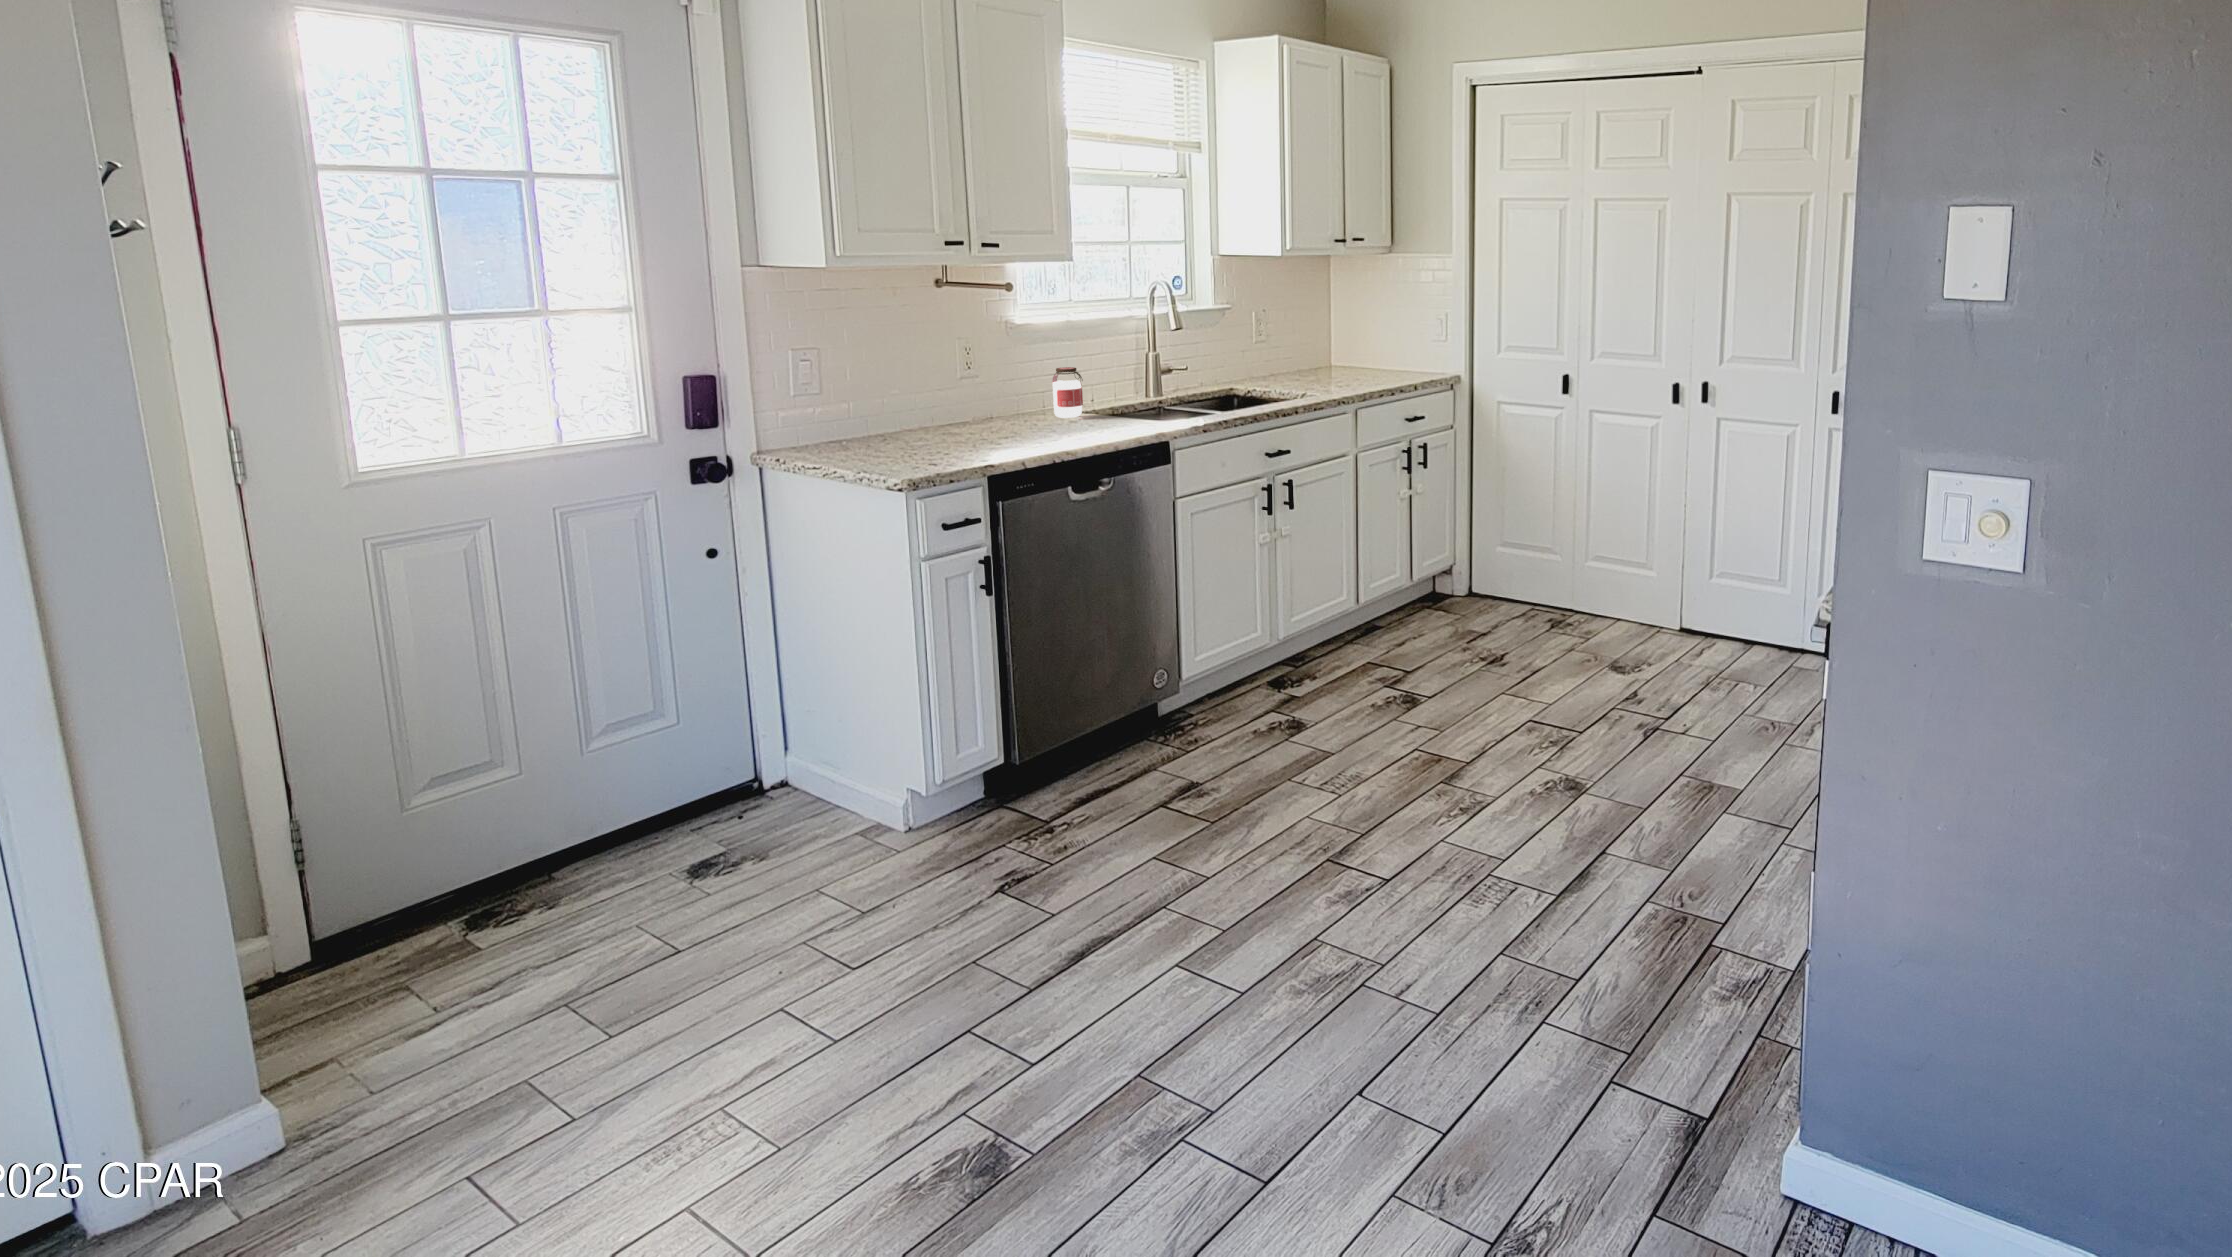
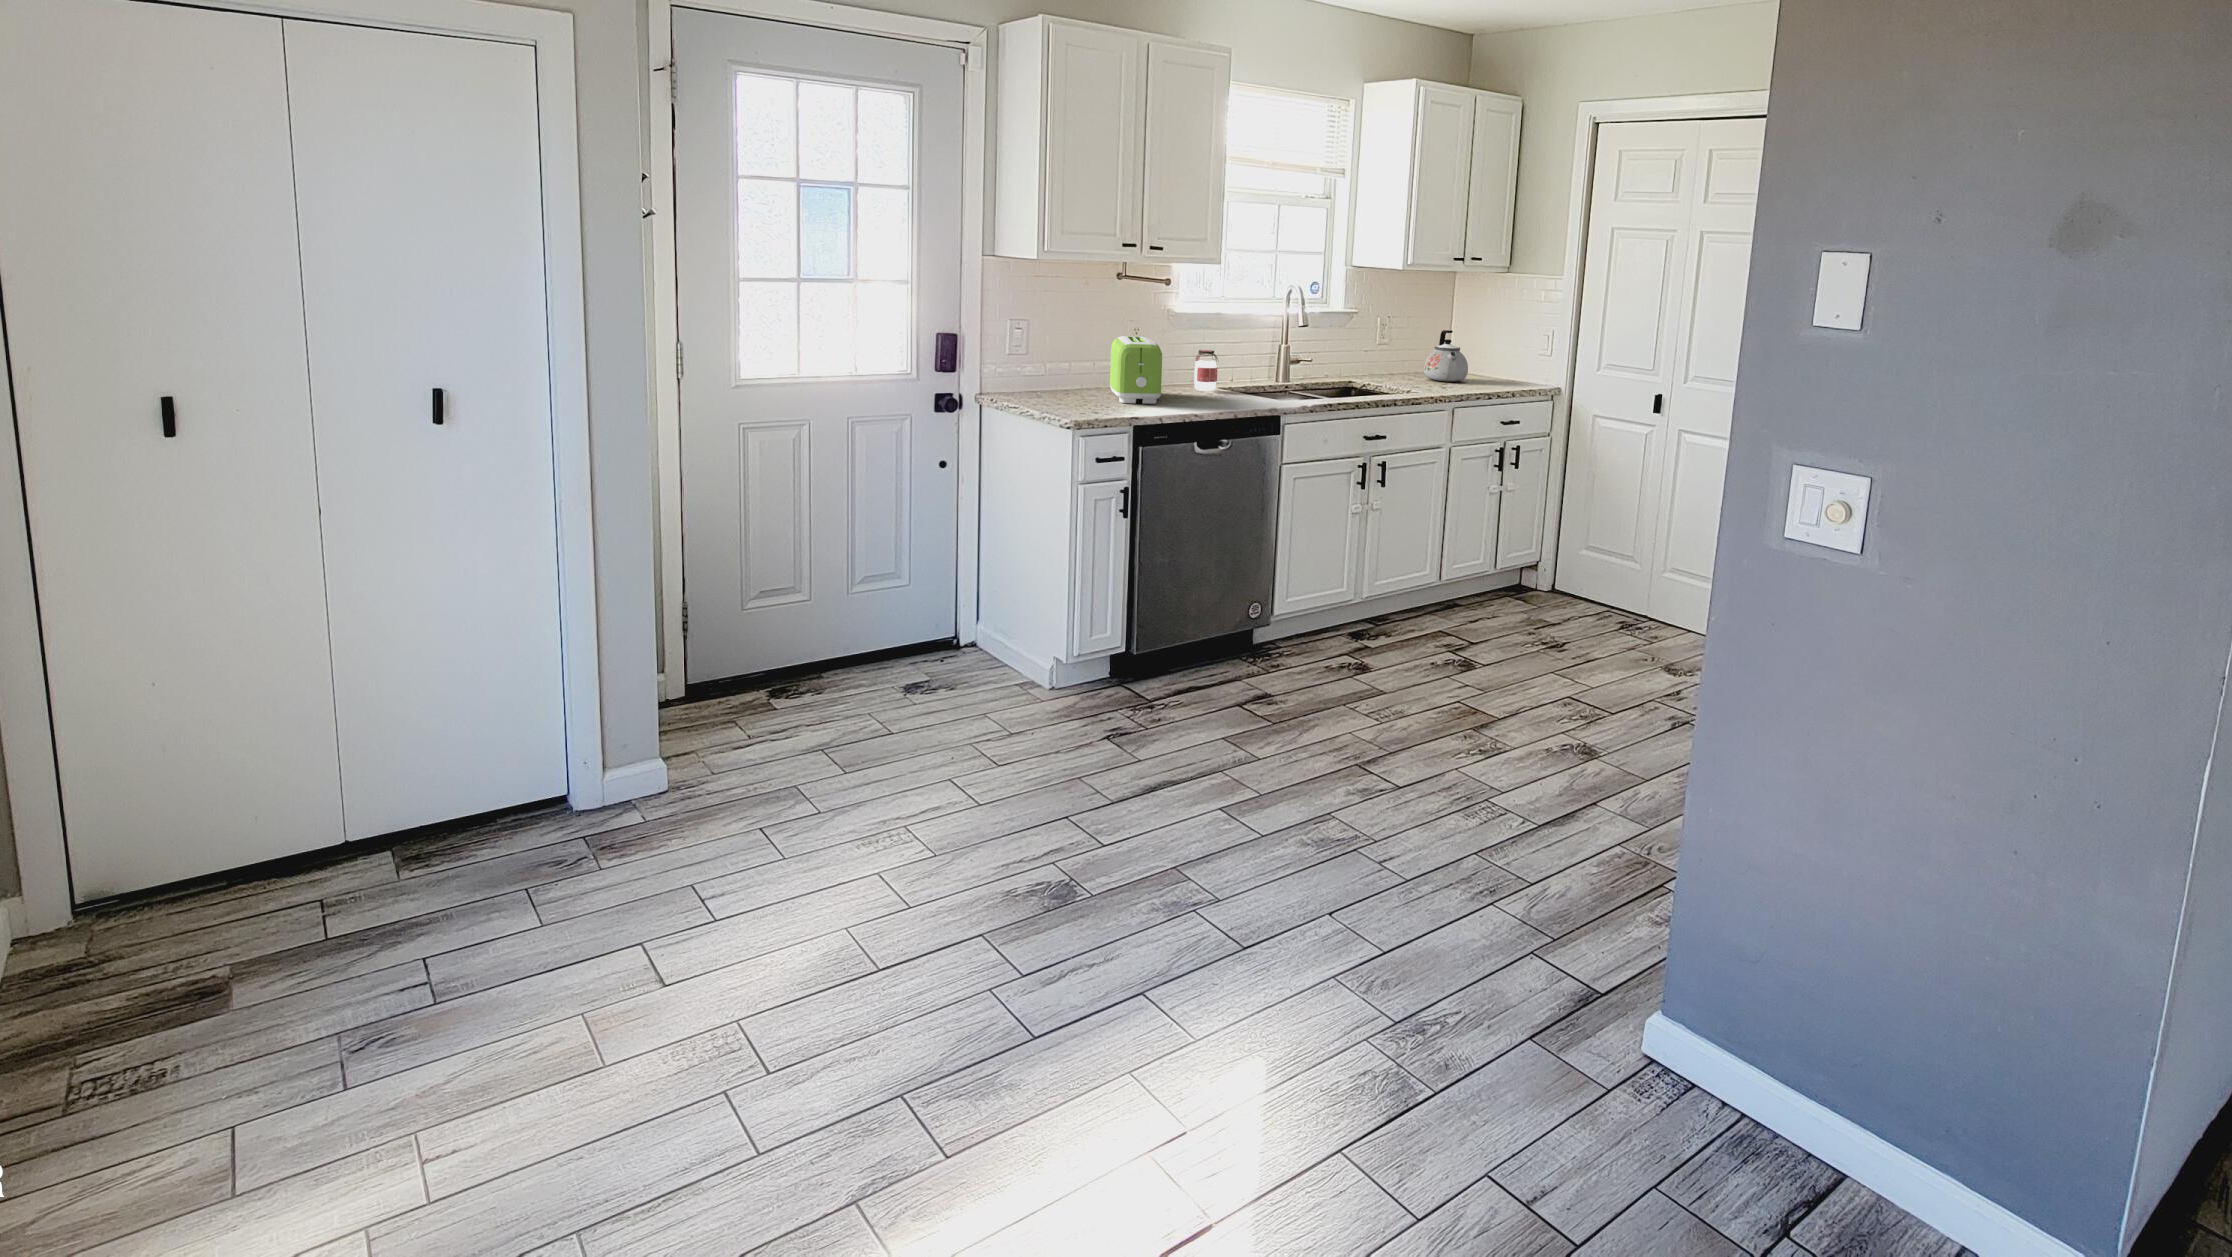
kettle: none [1313,322,1361,379] -> present [1424,330,1468,382]
toaster: none [941,358,1018,445] -> present [1110,336,1162,404]

